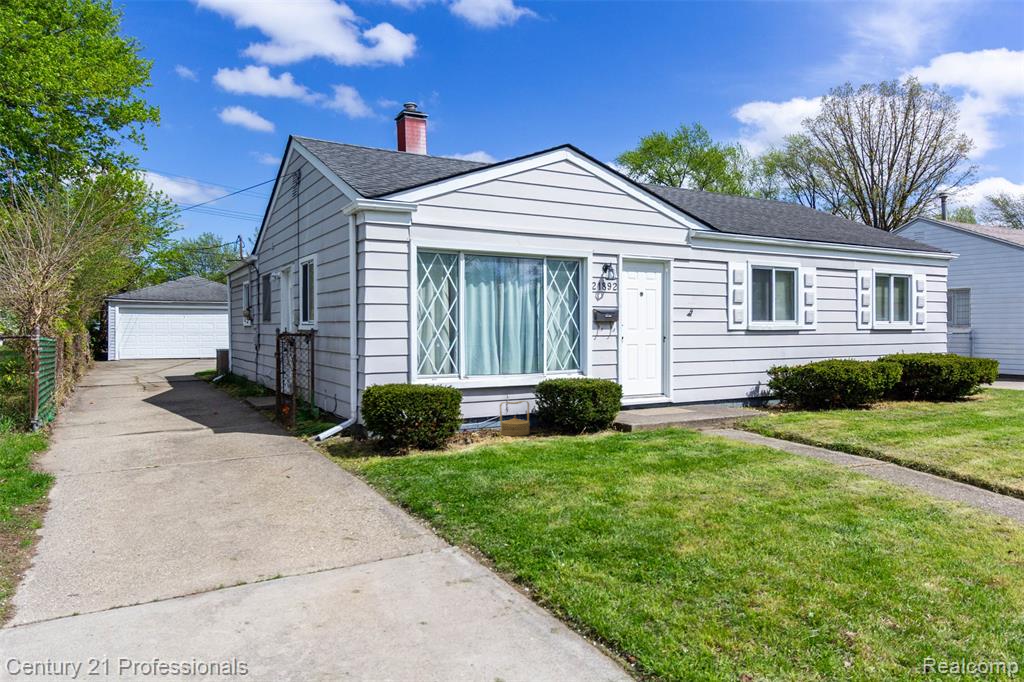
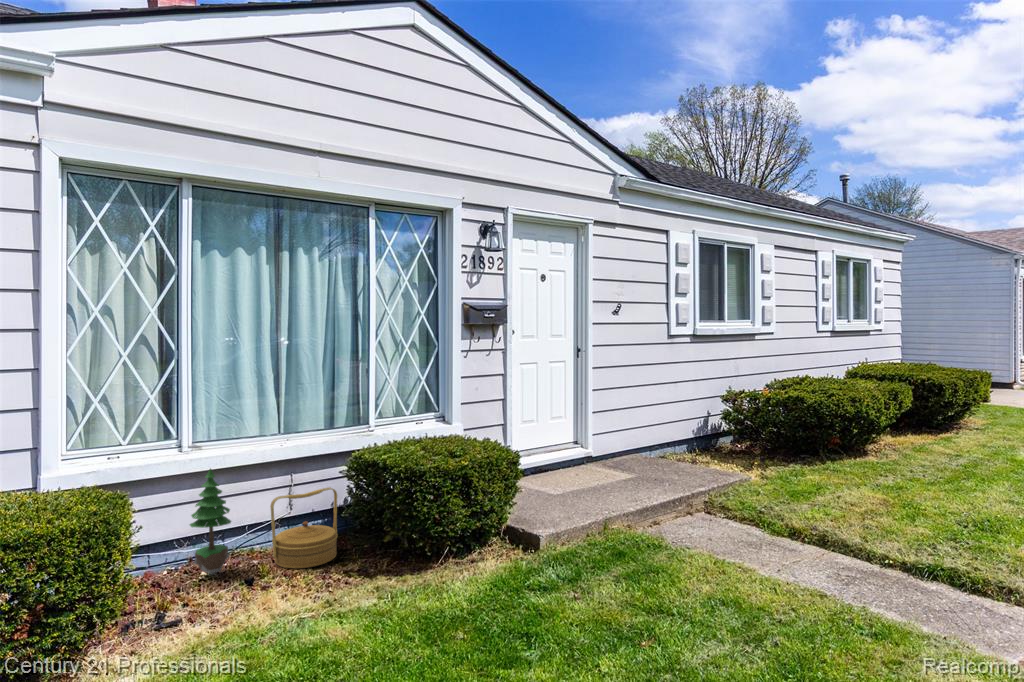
potted tree: none [465,386,483,436] -> present [190,469,231,575]

